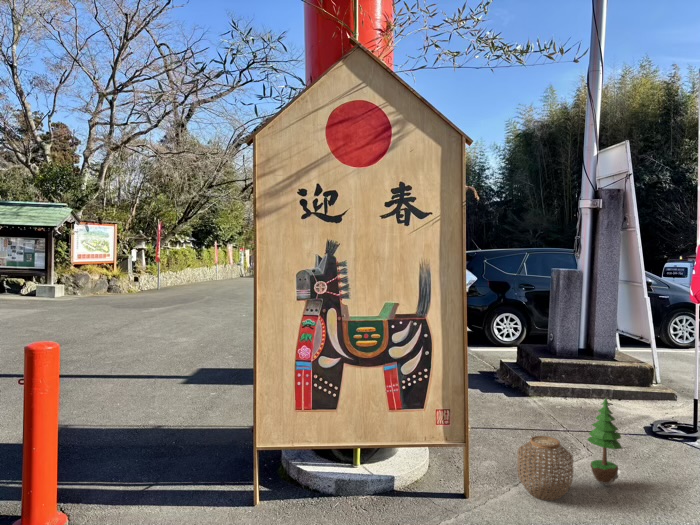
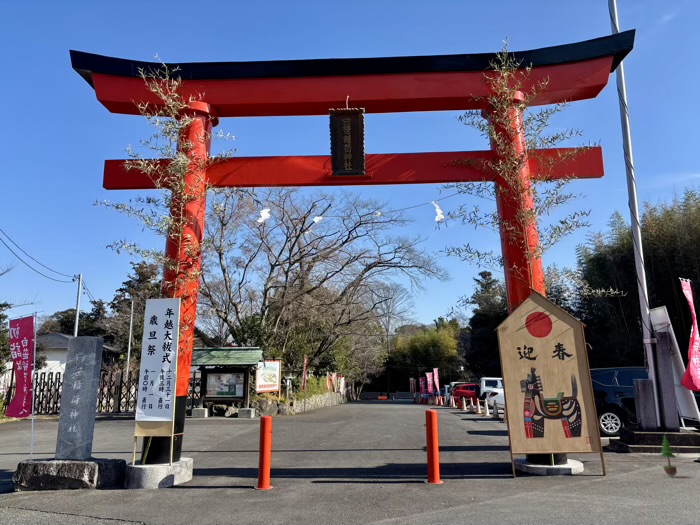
woven basket: present [518,436,573,501] -> none [627,453,654,480]

